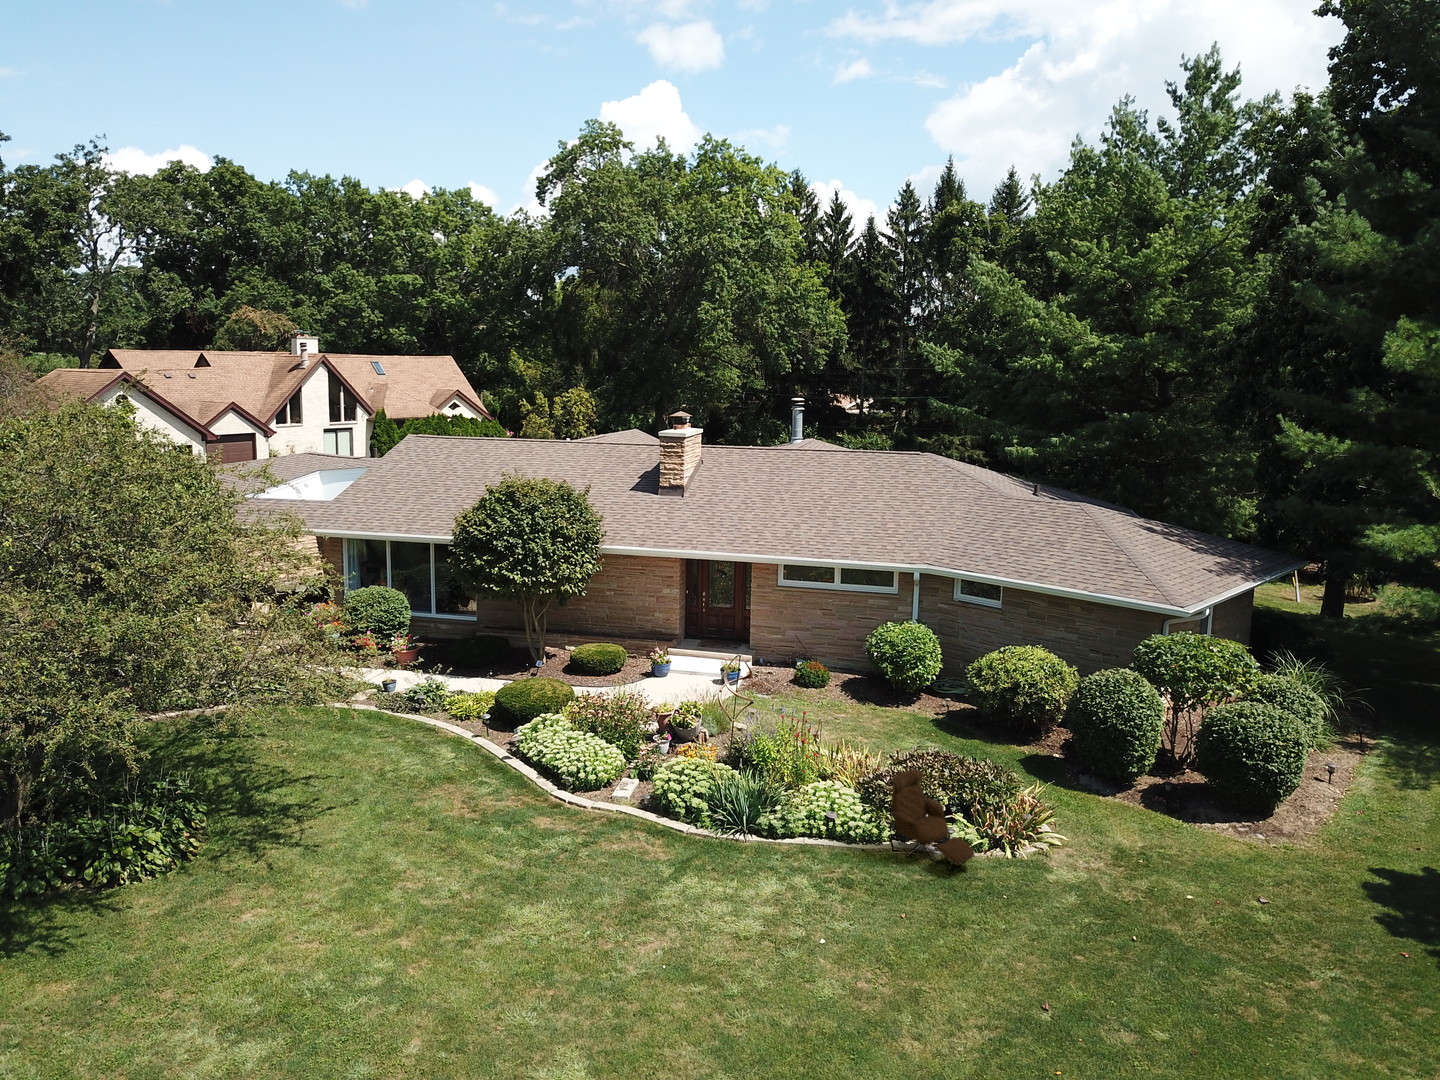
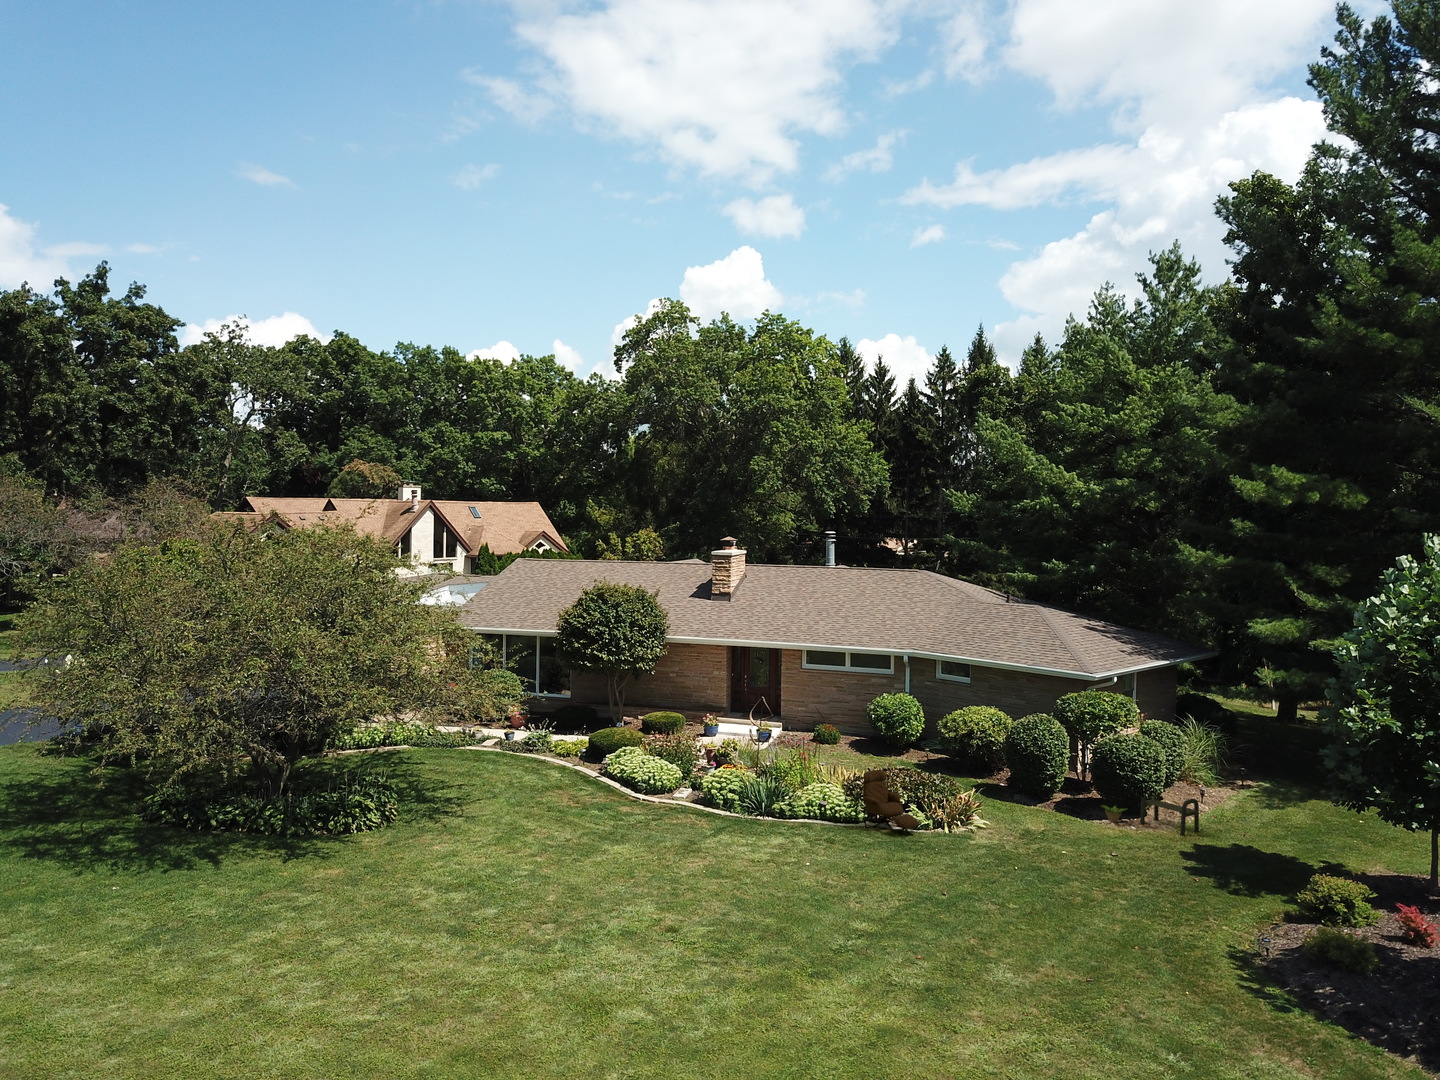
bench: none [1260,776,1349,849] -> present [1140,794,1199,836]
decorative plant: none [1205,797,1248,824] -> present [1104,805,1126,823]

